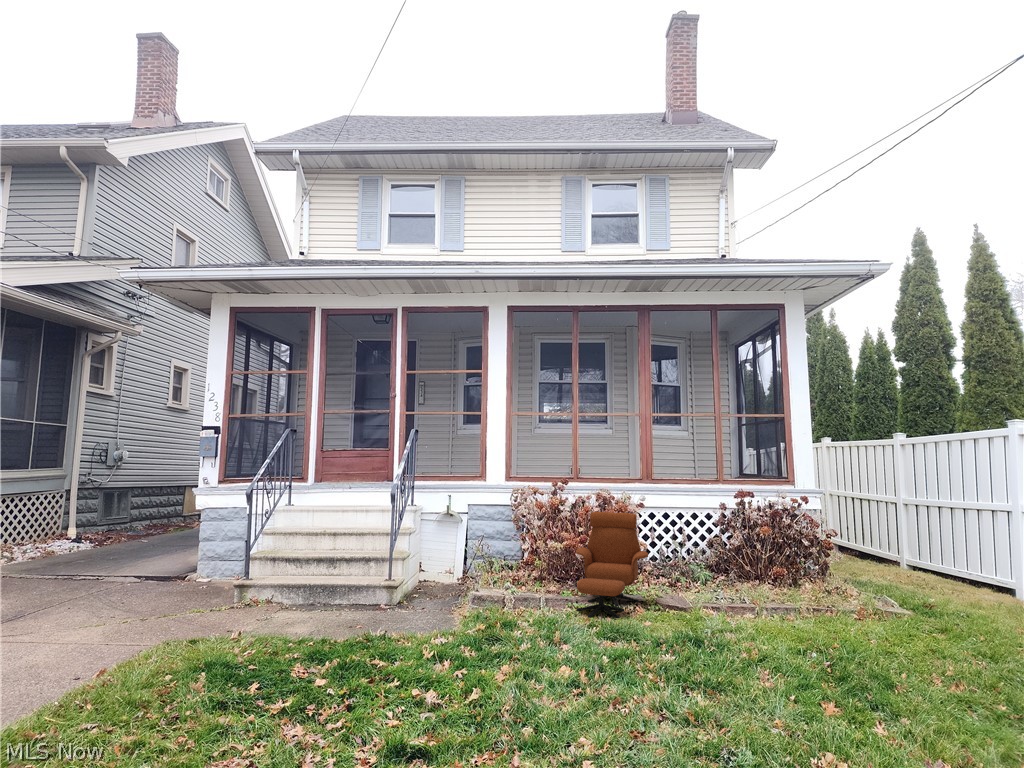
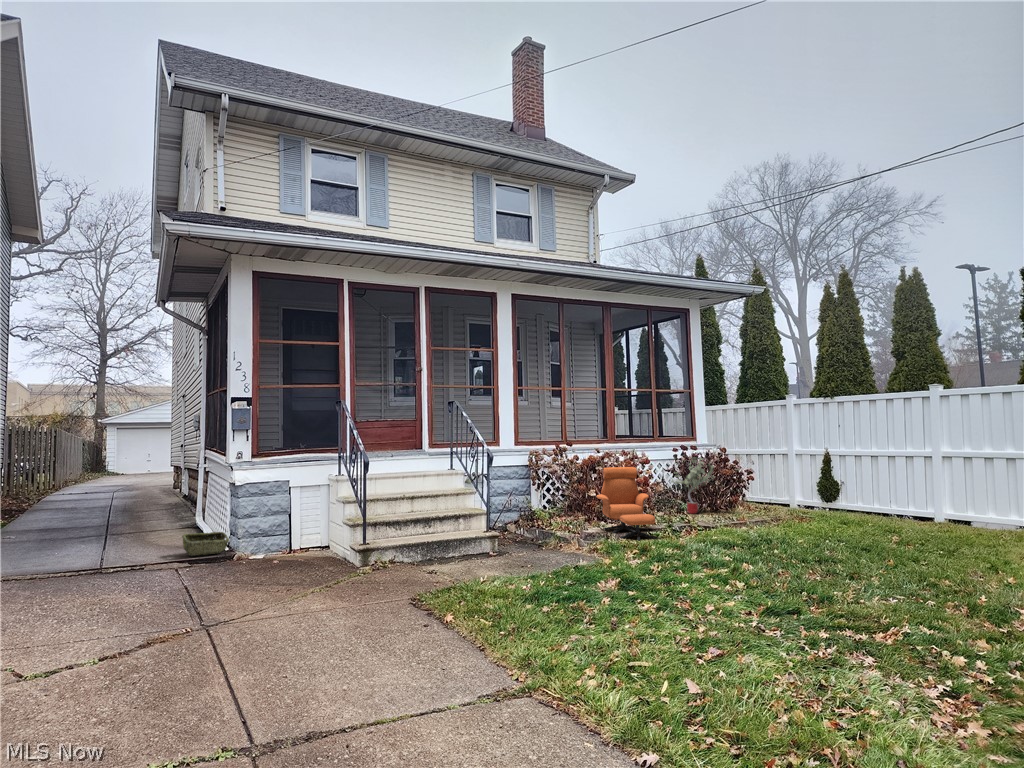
potted tree: none [751,505,808,589] -> present [671,458,714,514]
woven basket: none [153,551,201,573] -> present [182,532,229,556]

